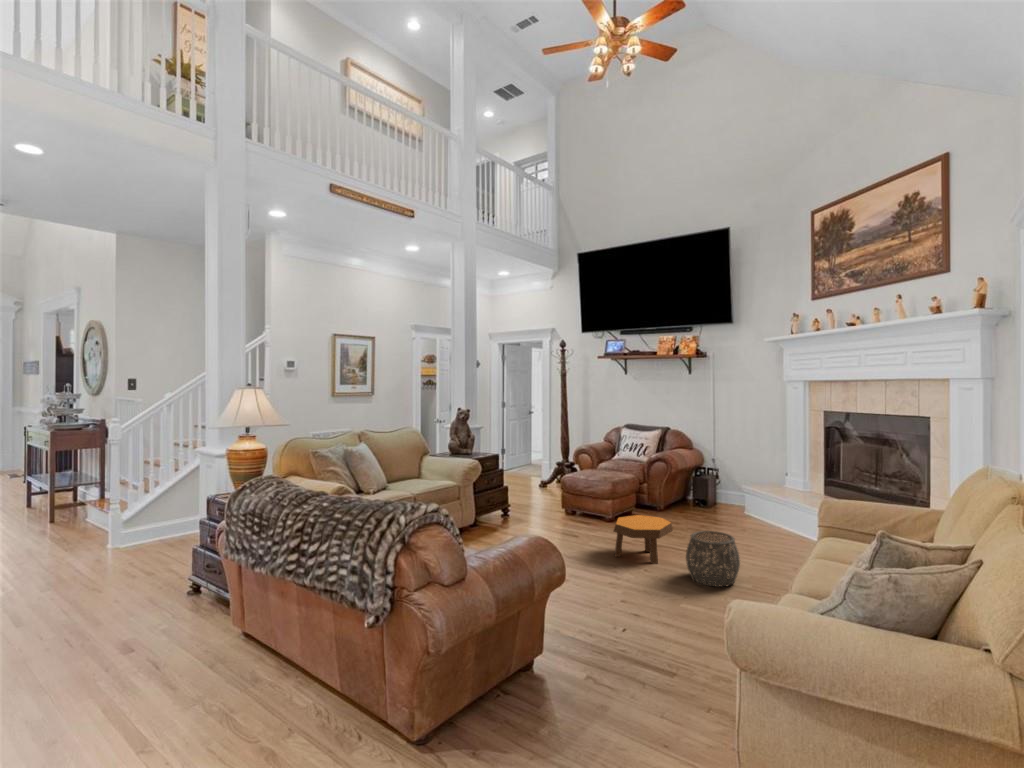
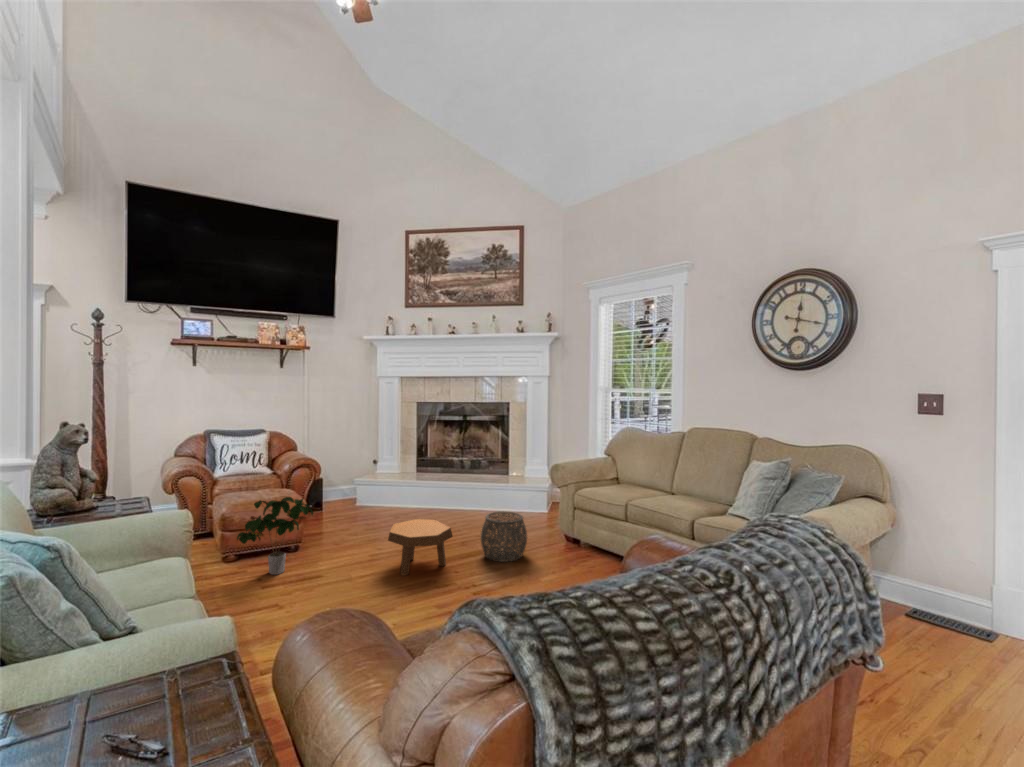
potted plant: none [555,472,597,528] -> present [237,497,313,575]

